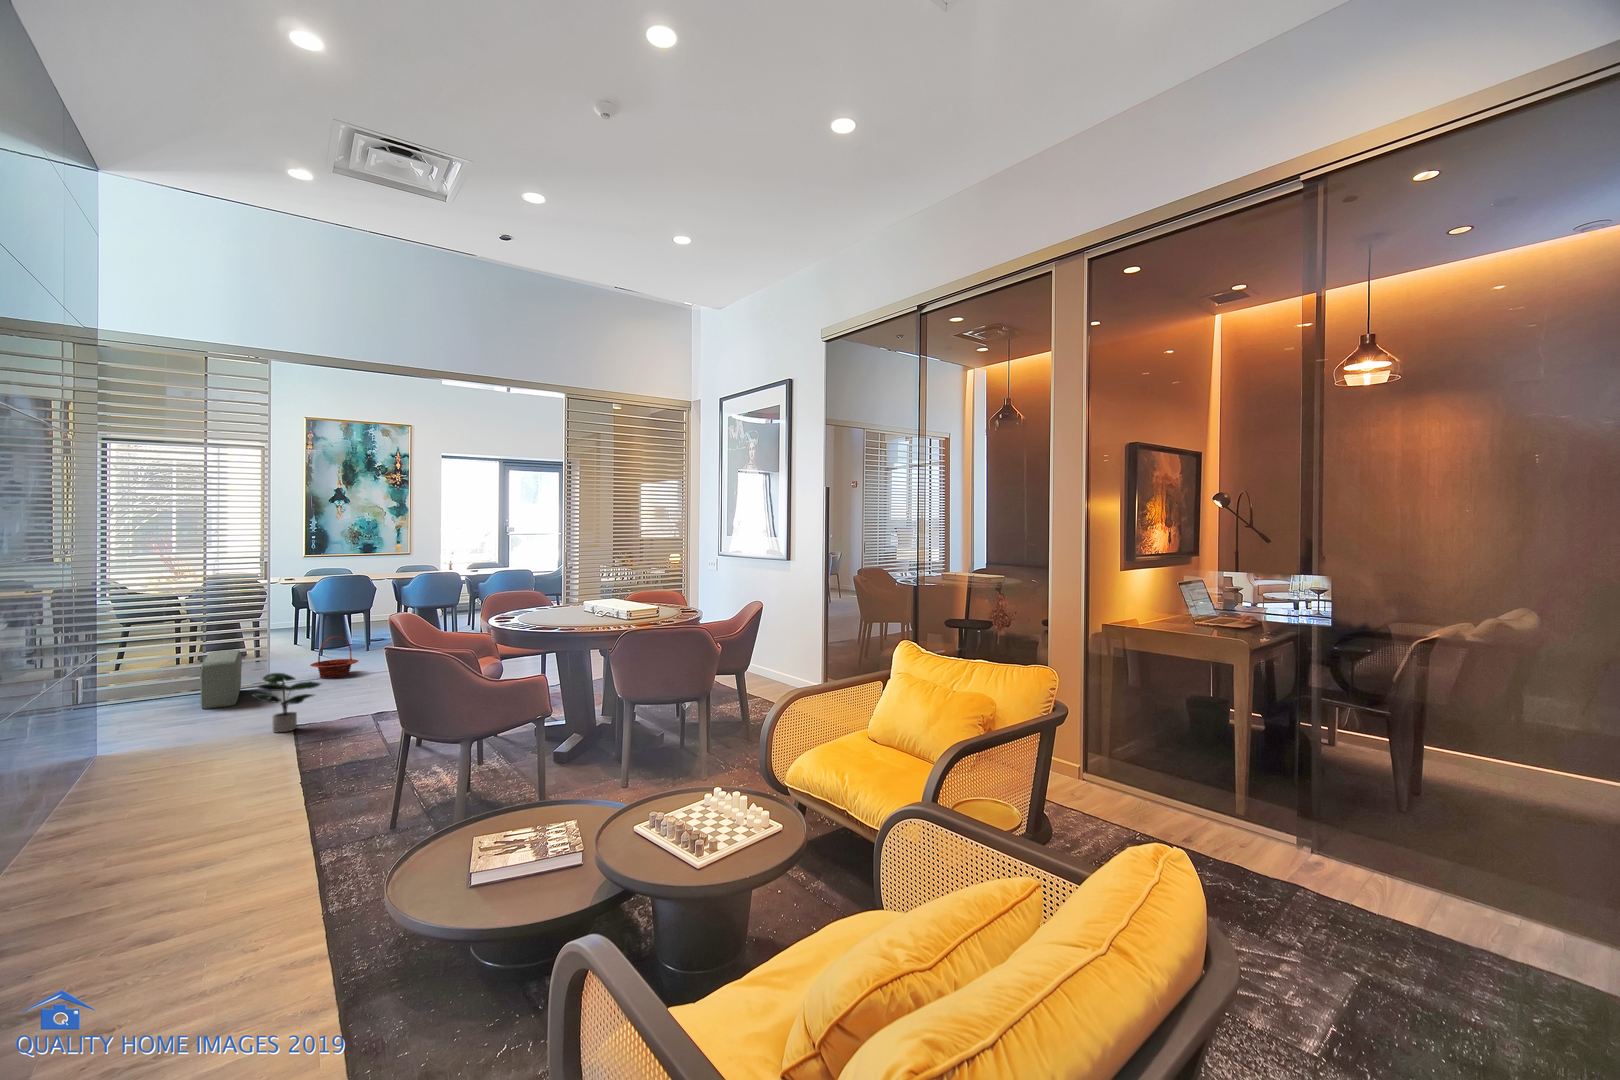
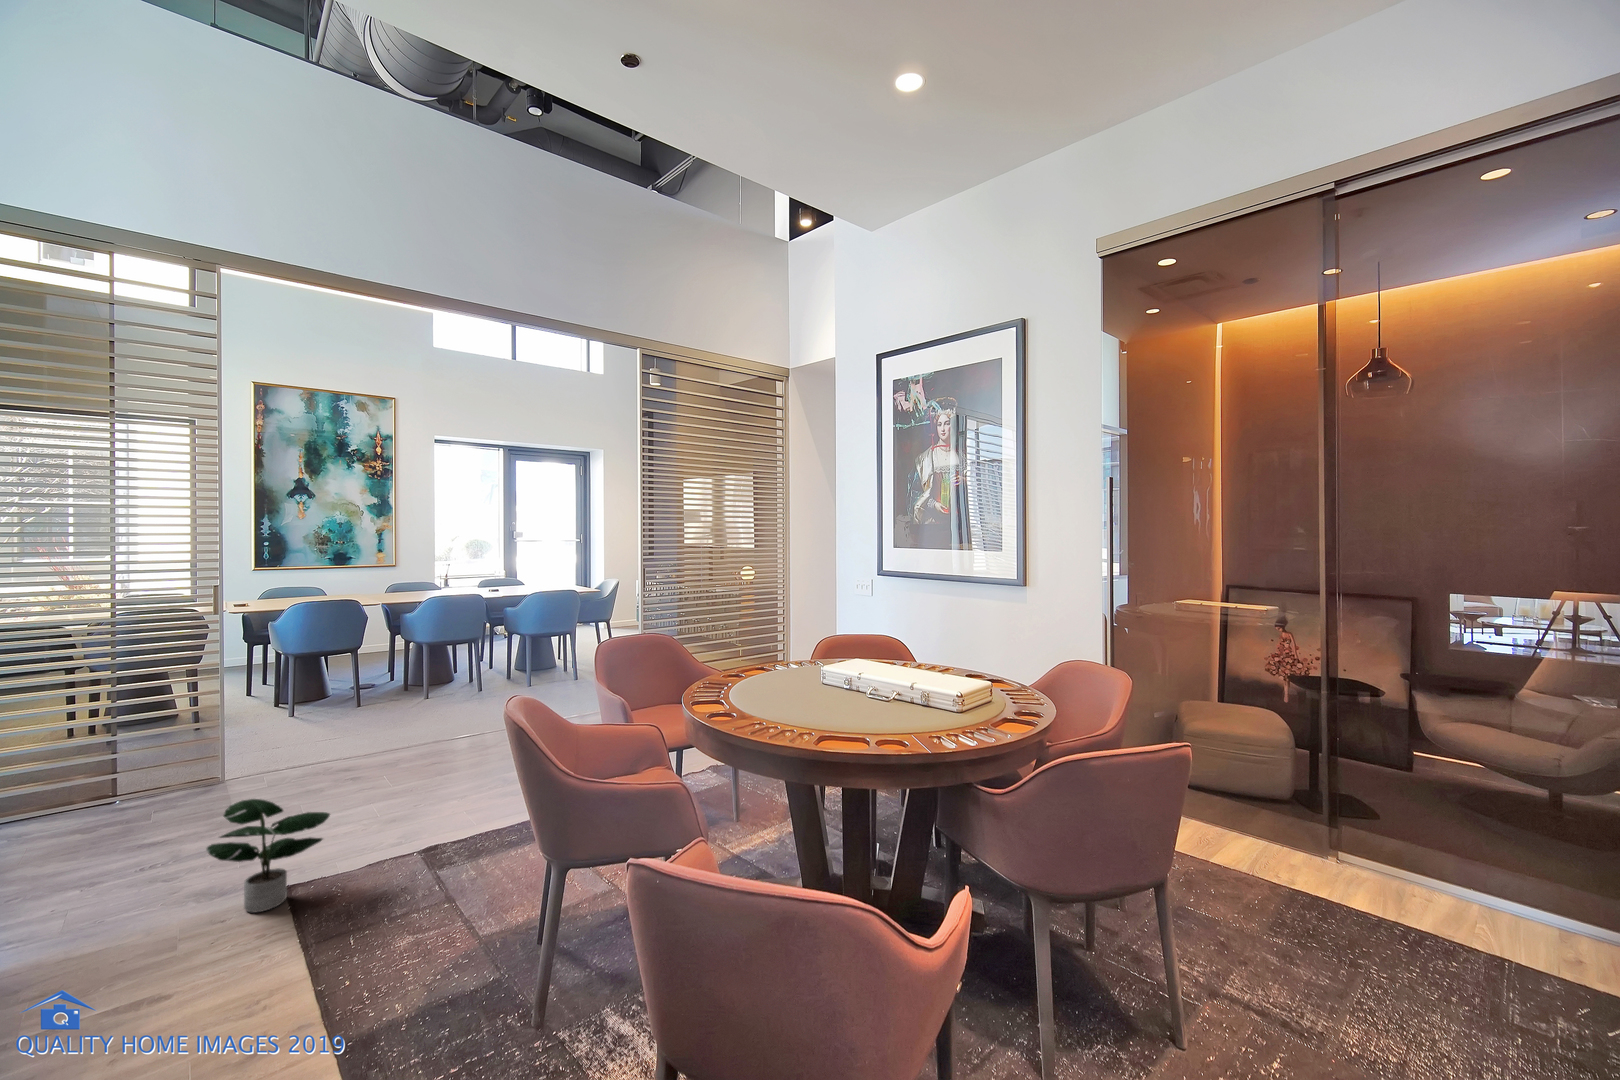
basket: present [310,636,358,678] -> none [283,697,356,762]
pouf: present [200,650,242,709] -> none [109,732,177,845]

